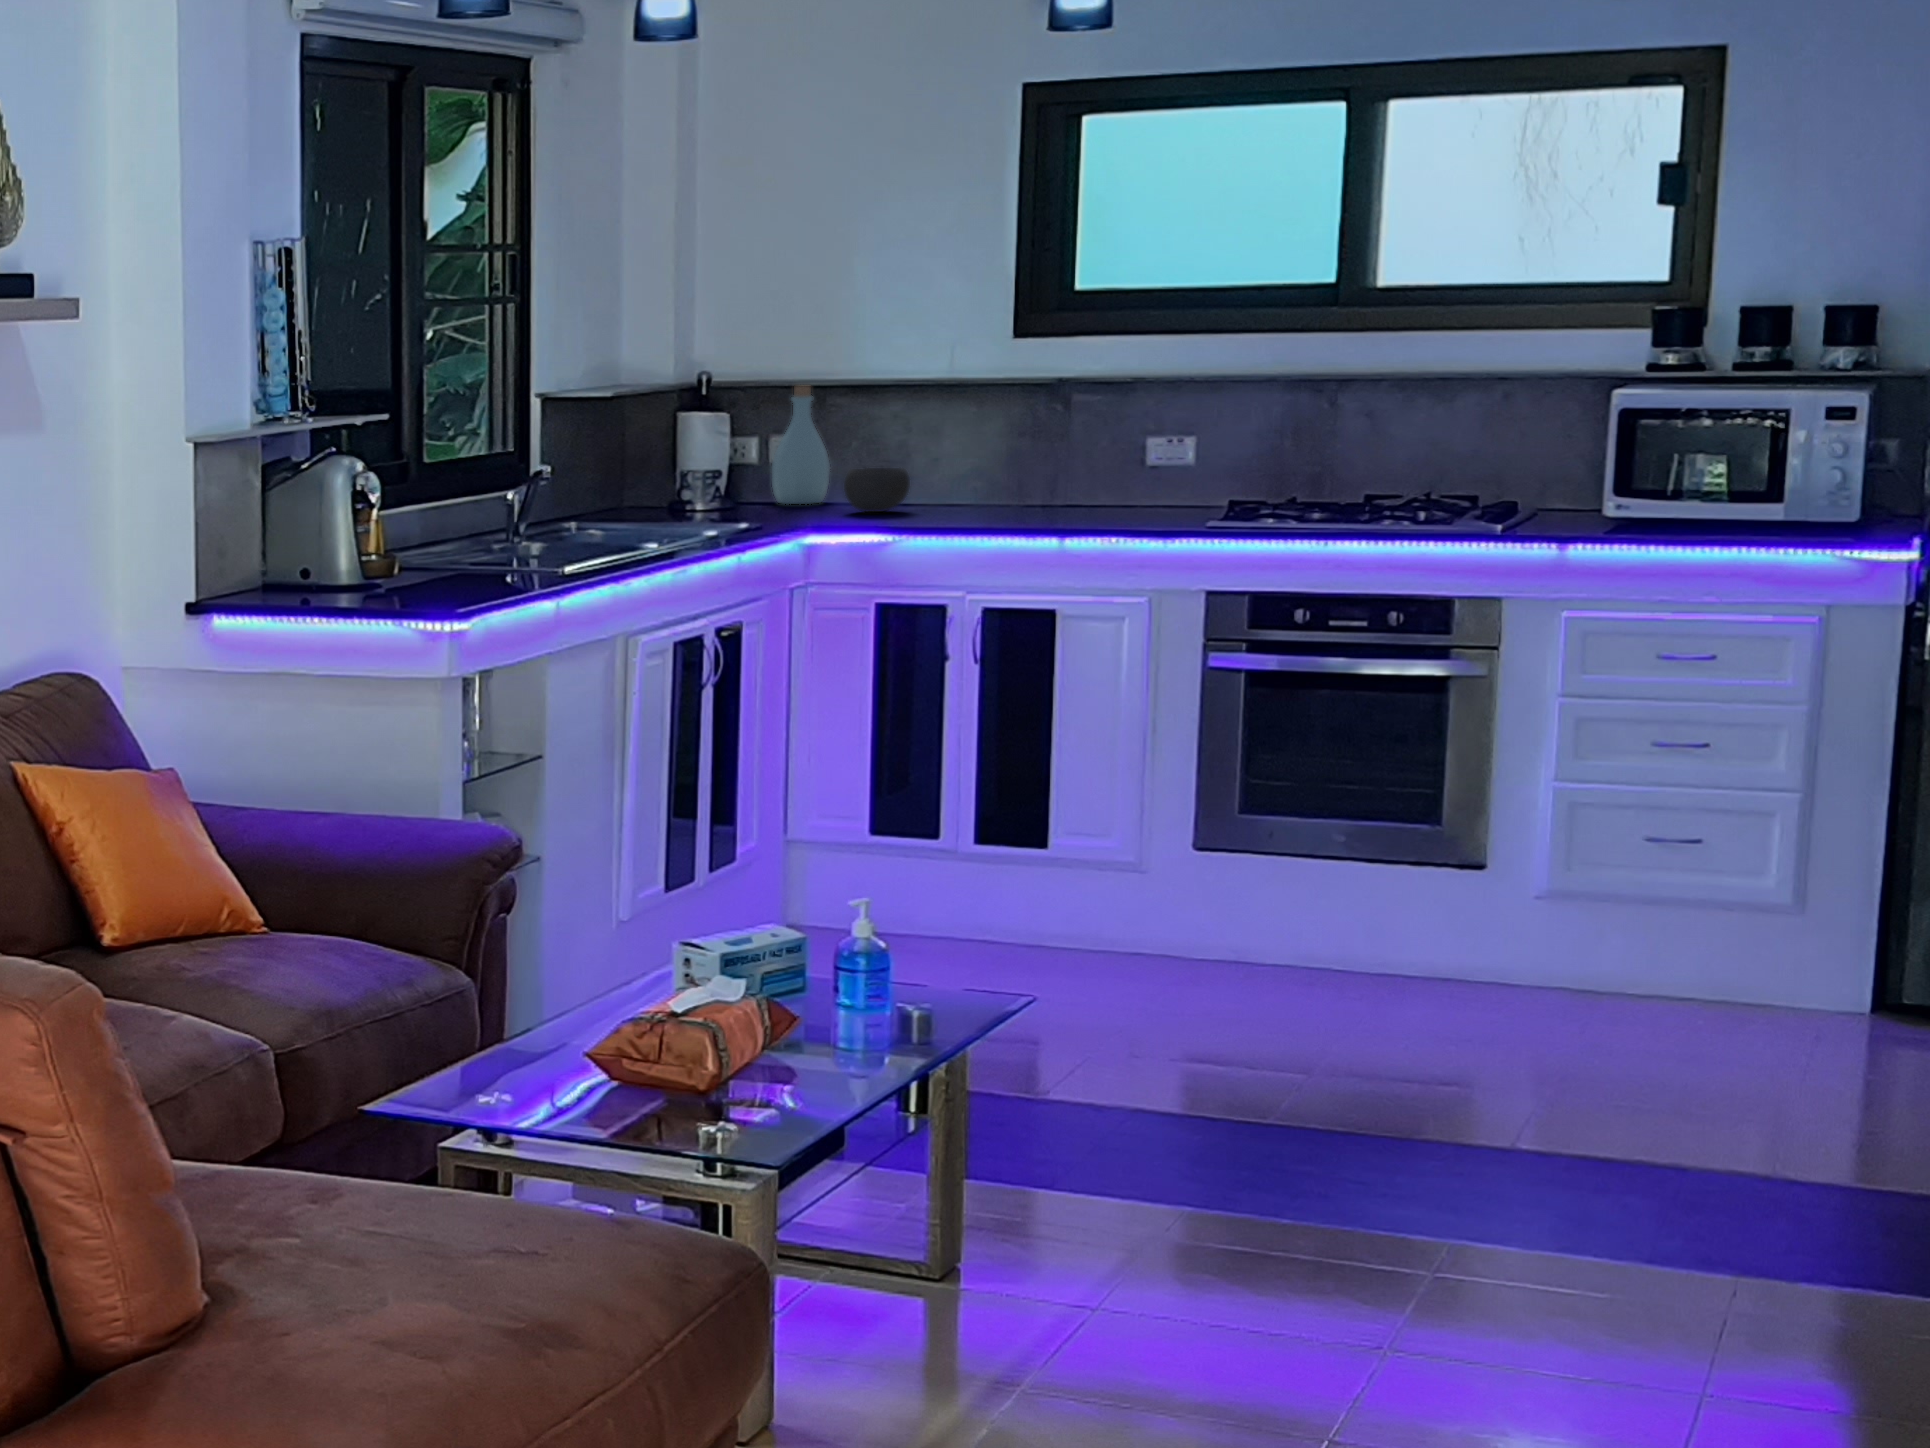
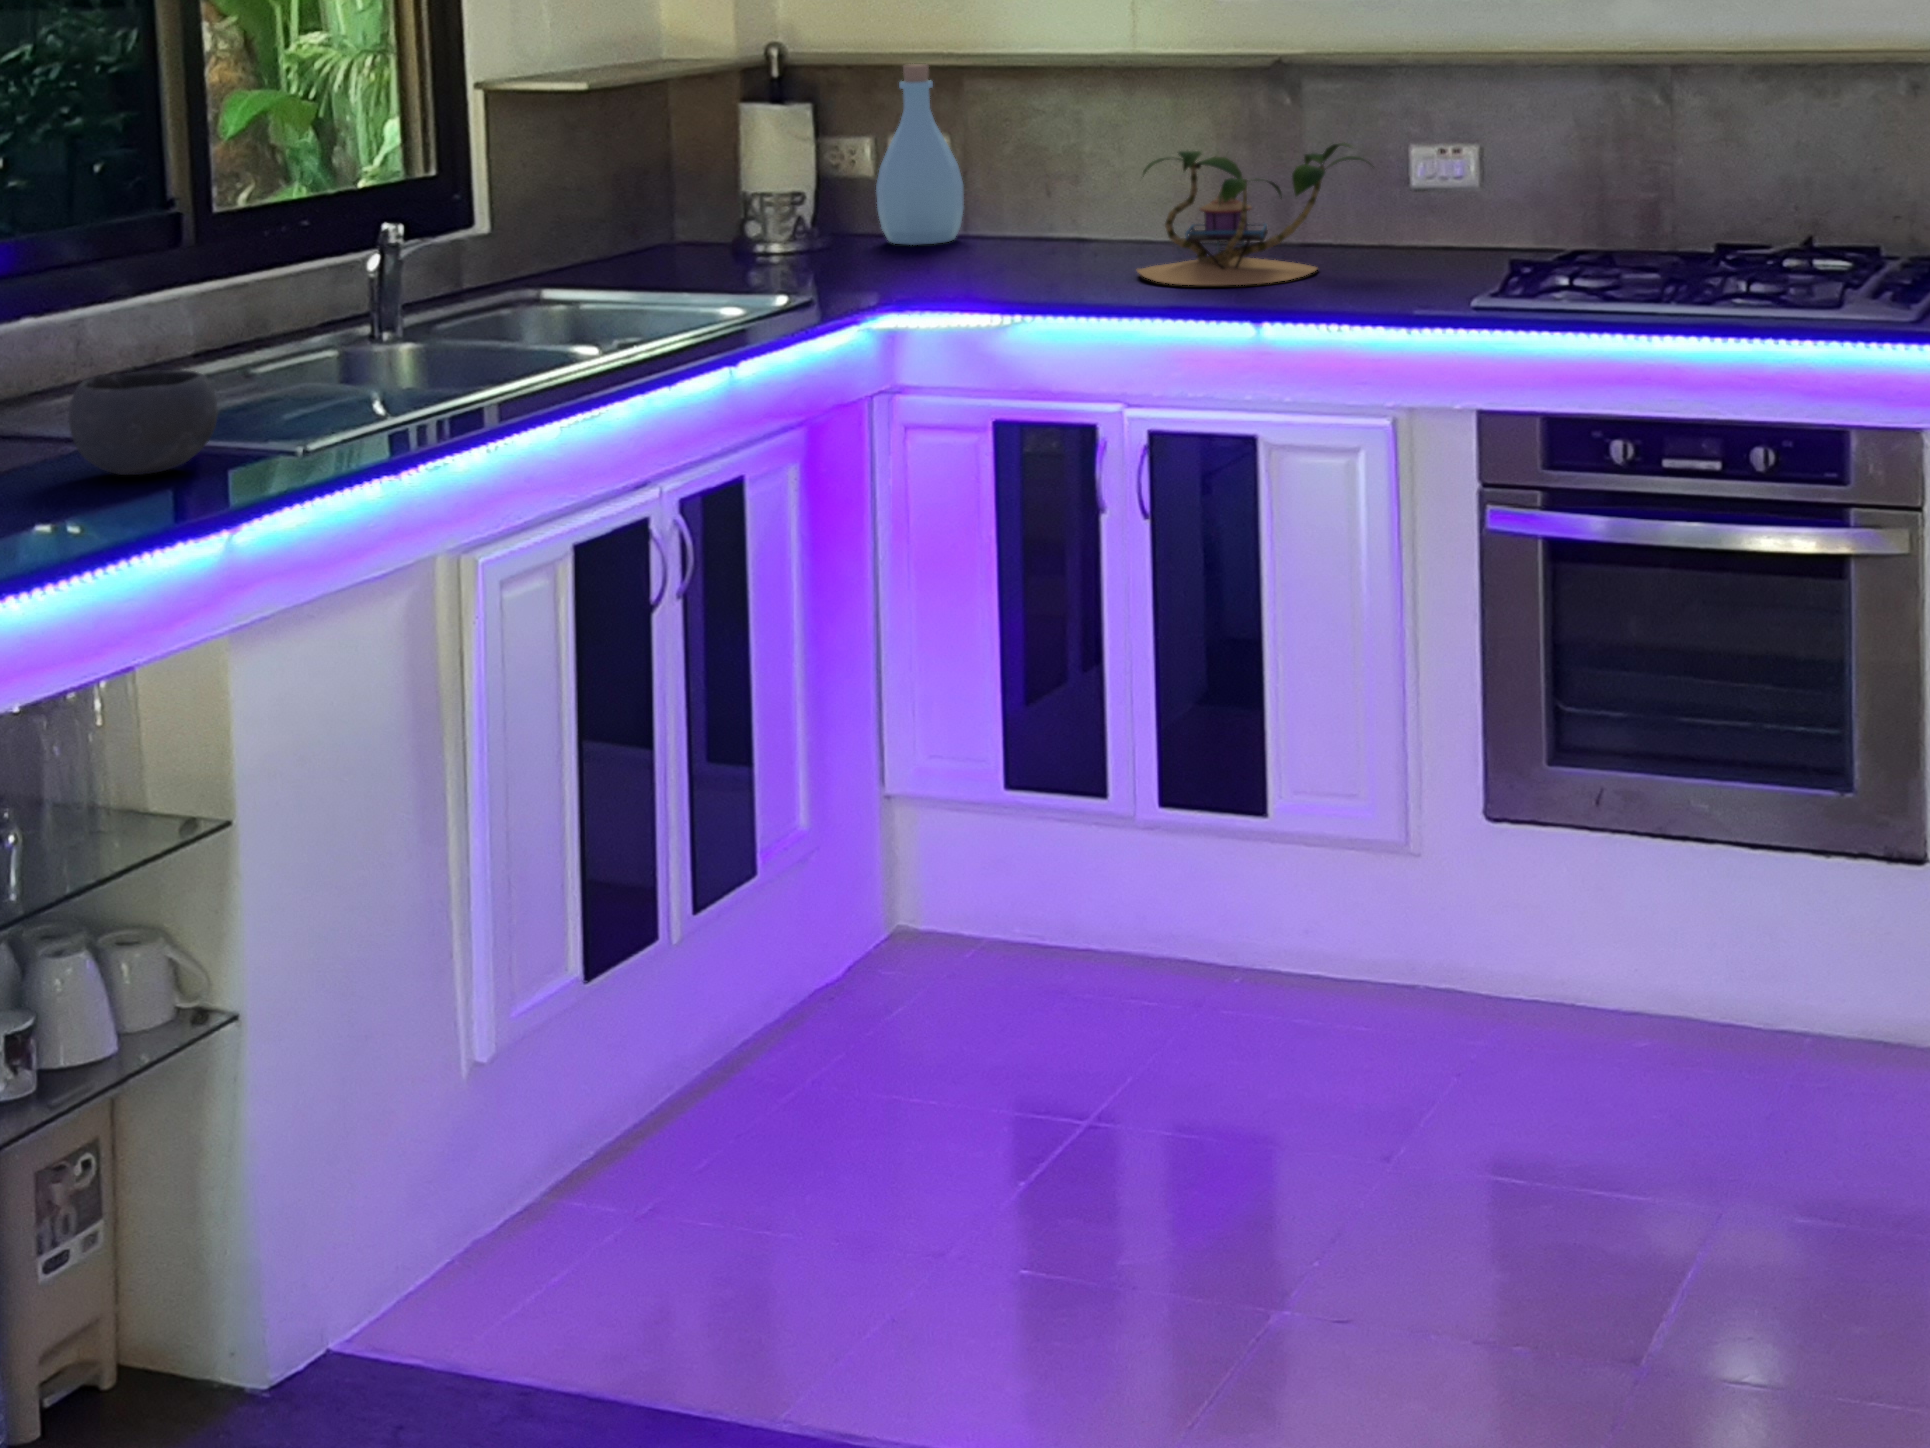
plant: none [969,430,1133,518] -> present [1137,142,1374,285]
bowl: present [844,468,910,512] -> present [69,370,218,475]

